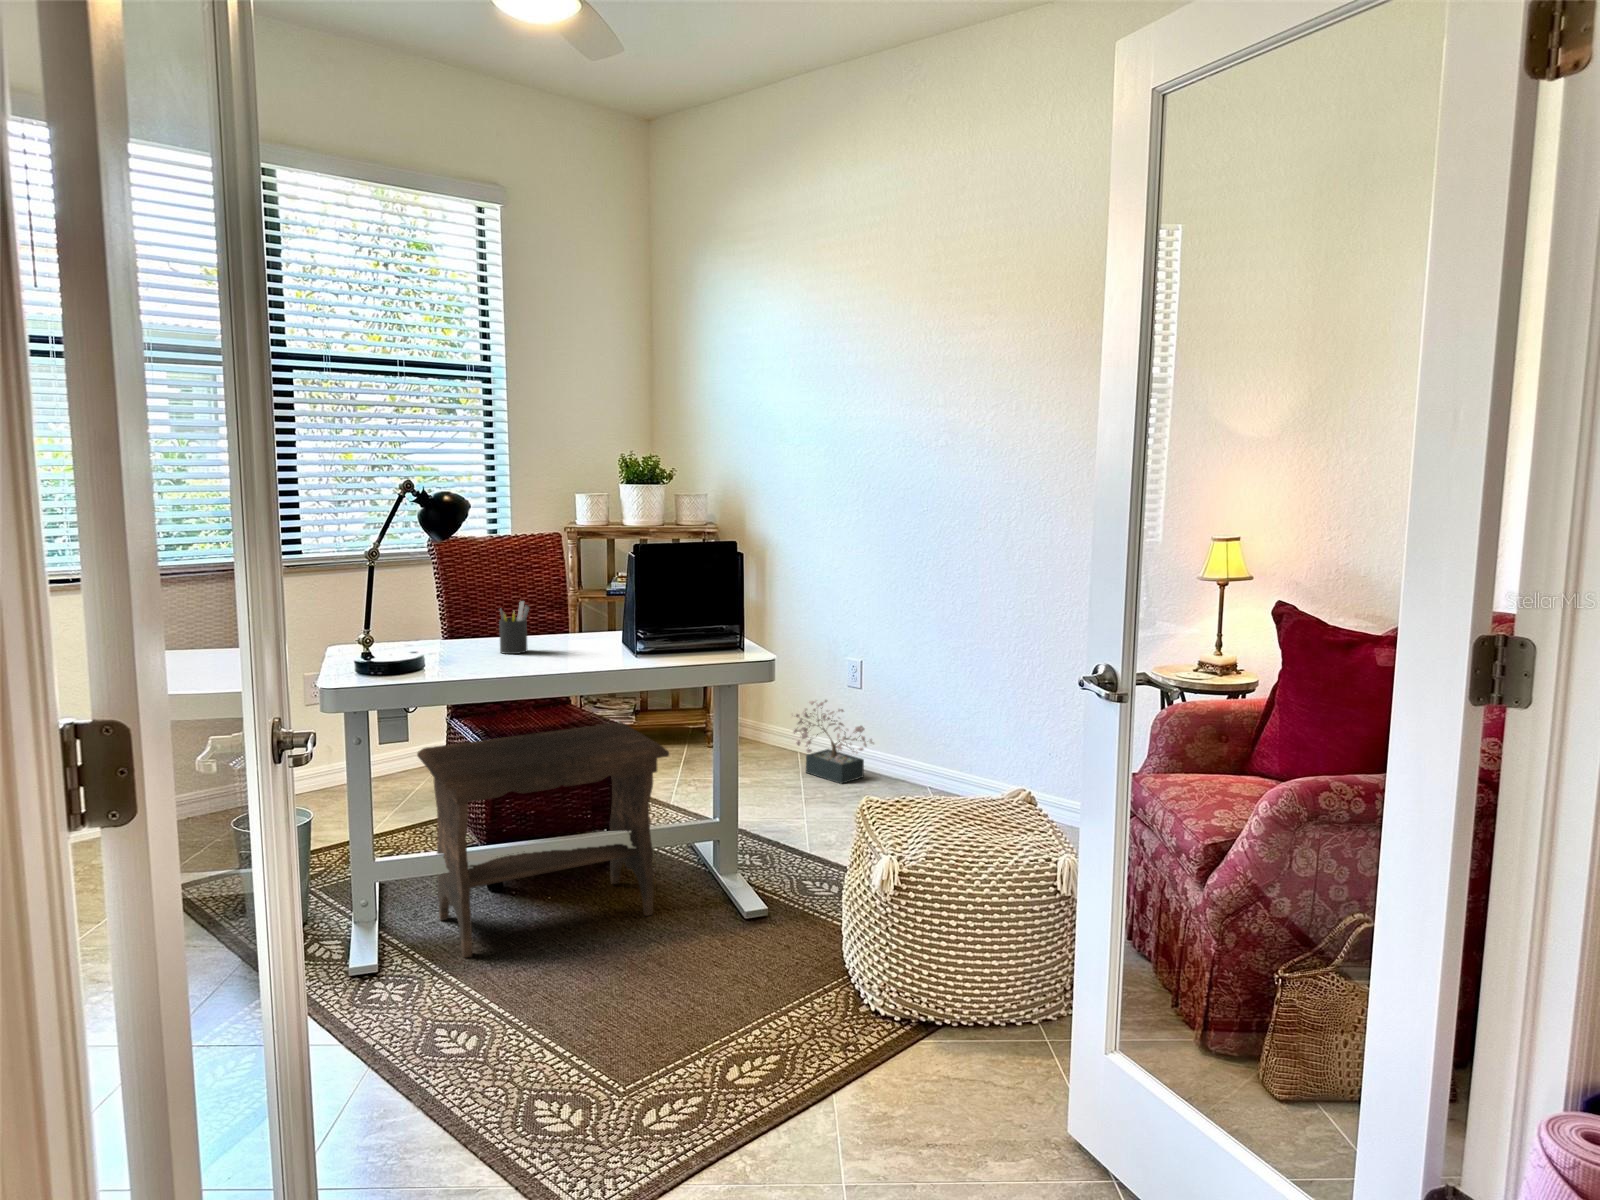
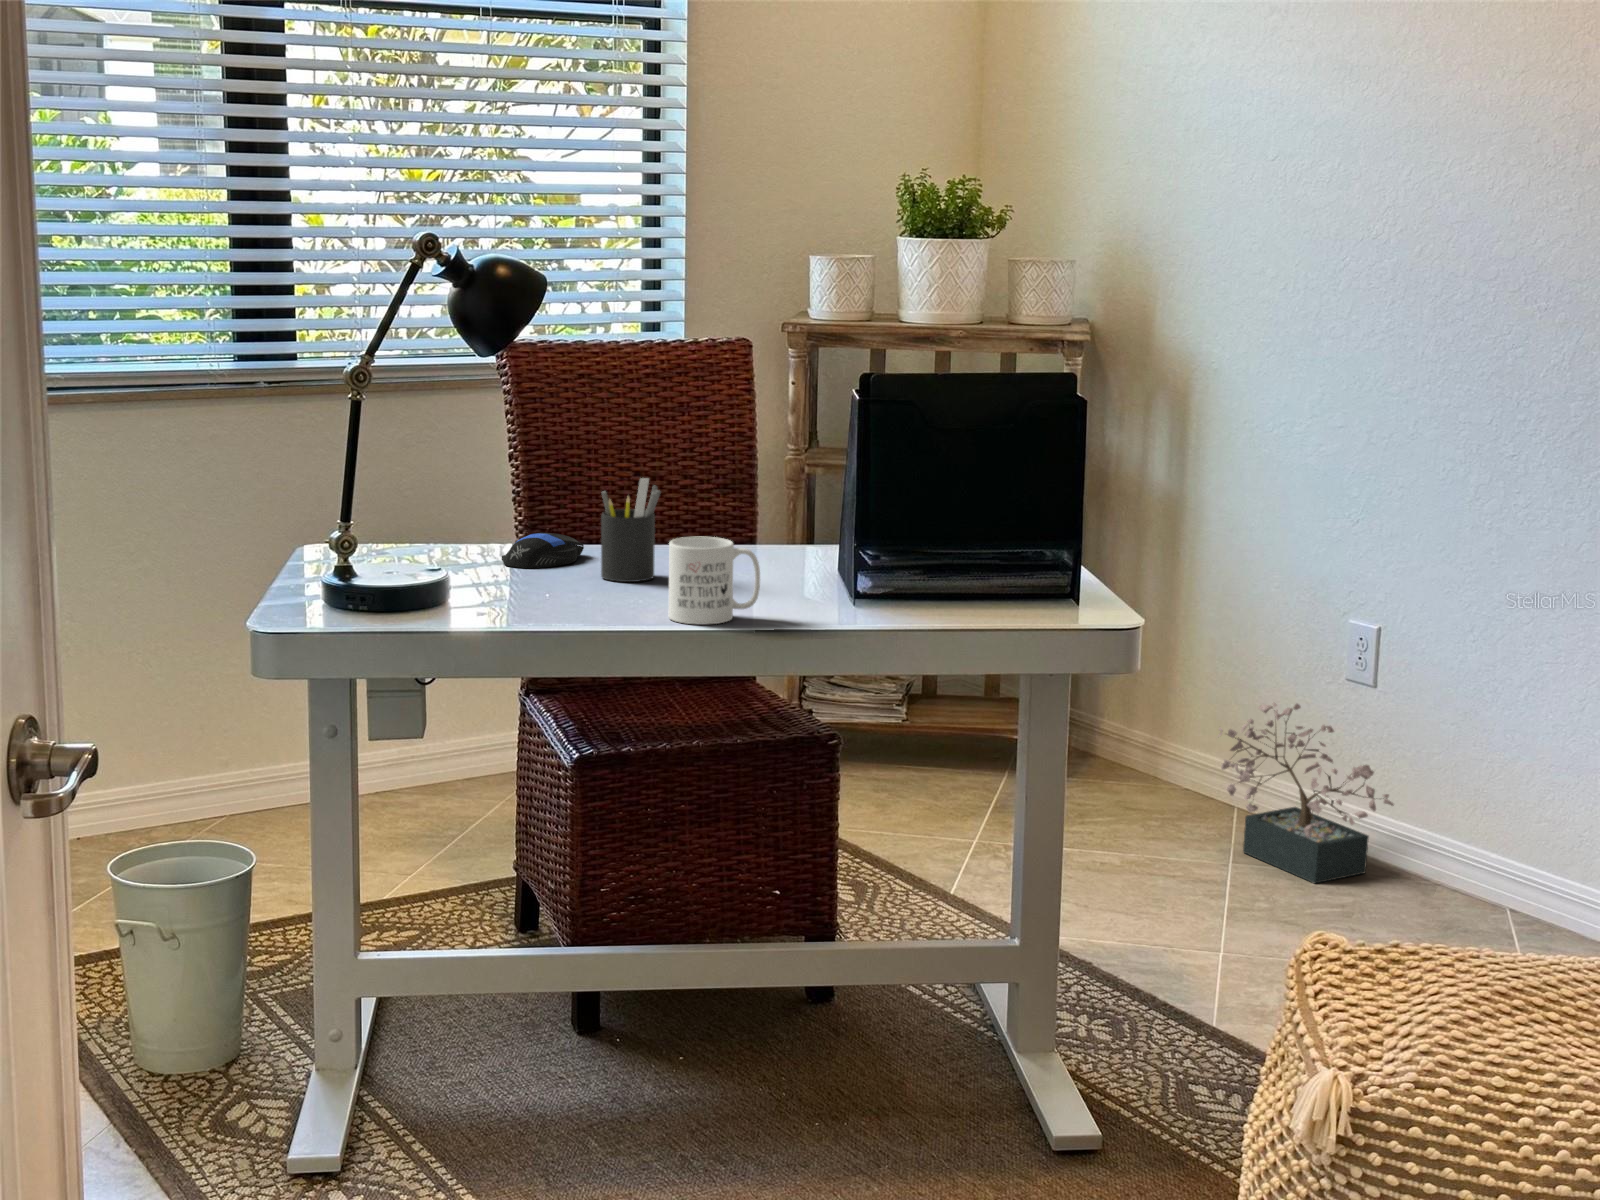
mug: none [542,627,589,671] -> present [669,537,760,624]
computer mouse: none [444,632,486,651] -> present [502,533,584,568]
footstool: present [417,722,669,958] -> none [438,730,915,1163]

